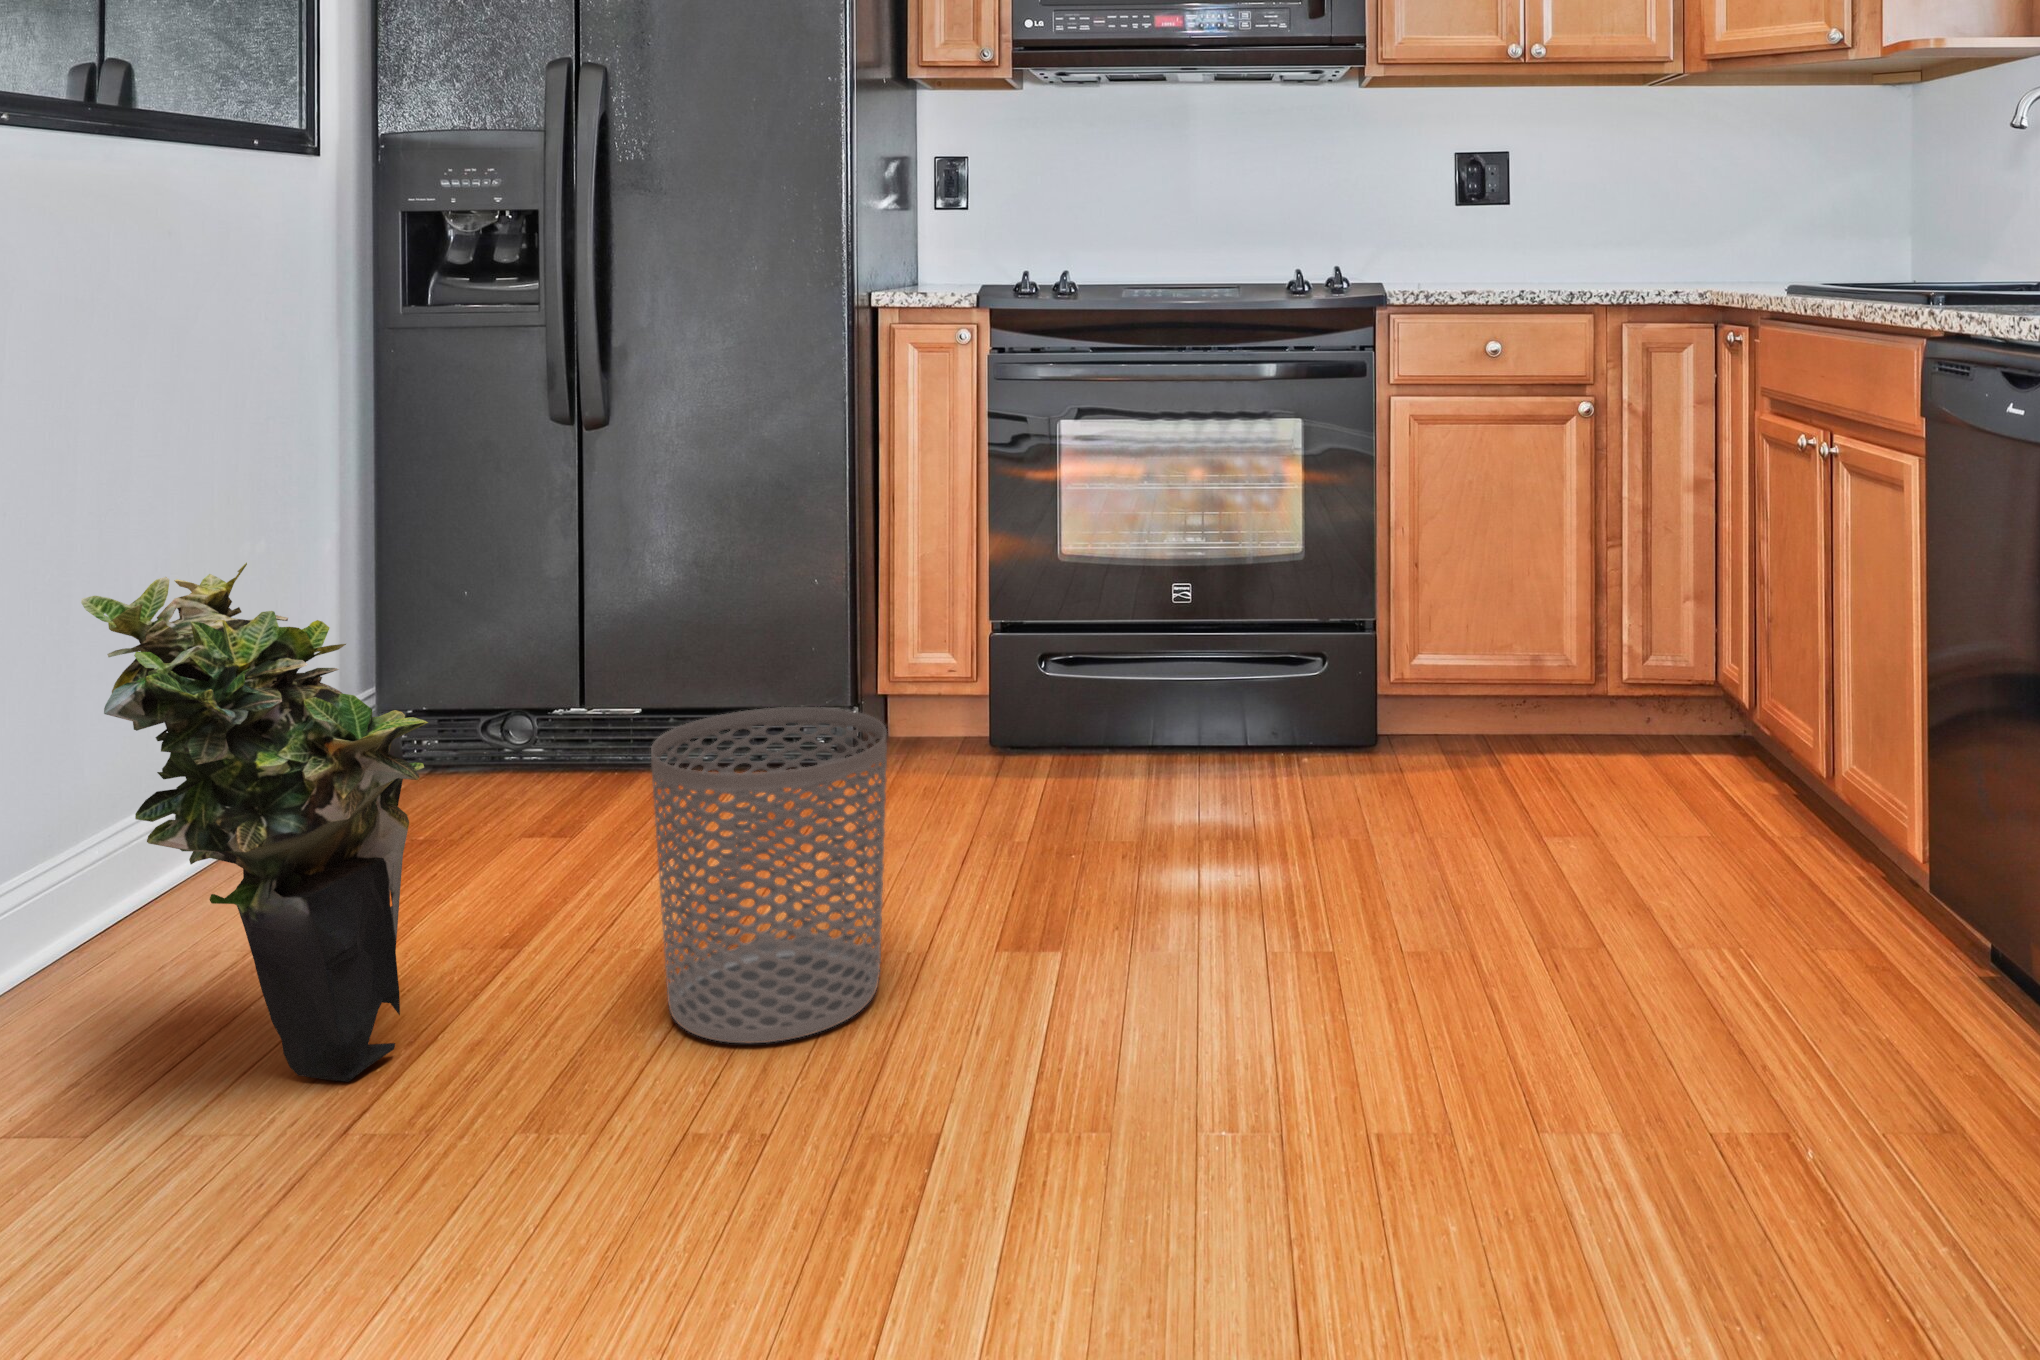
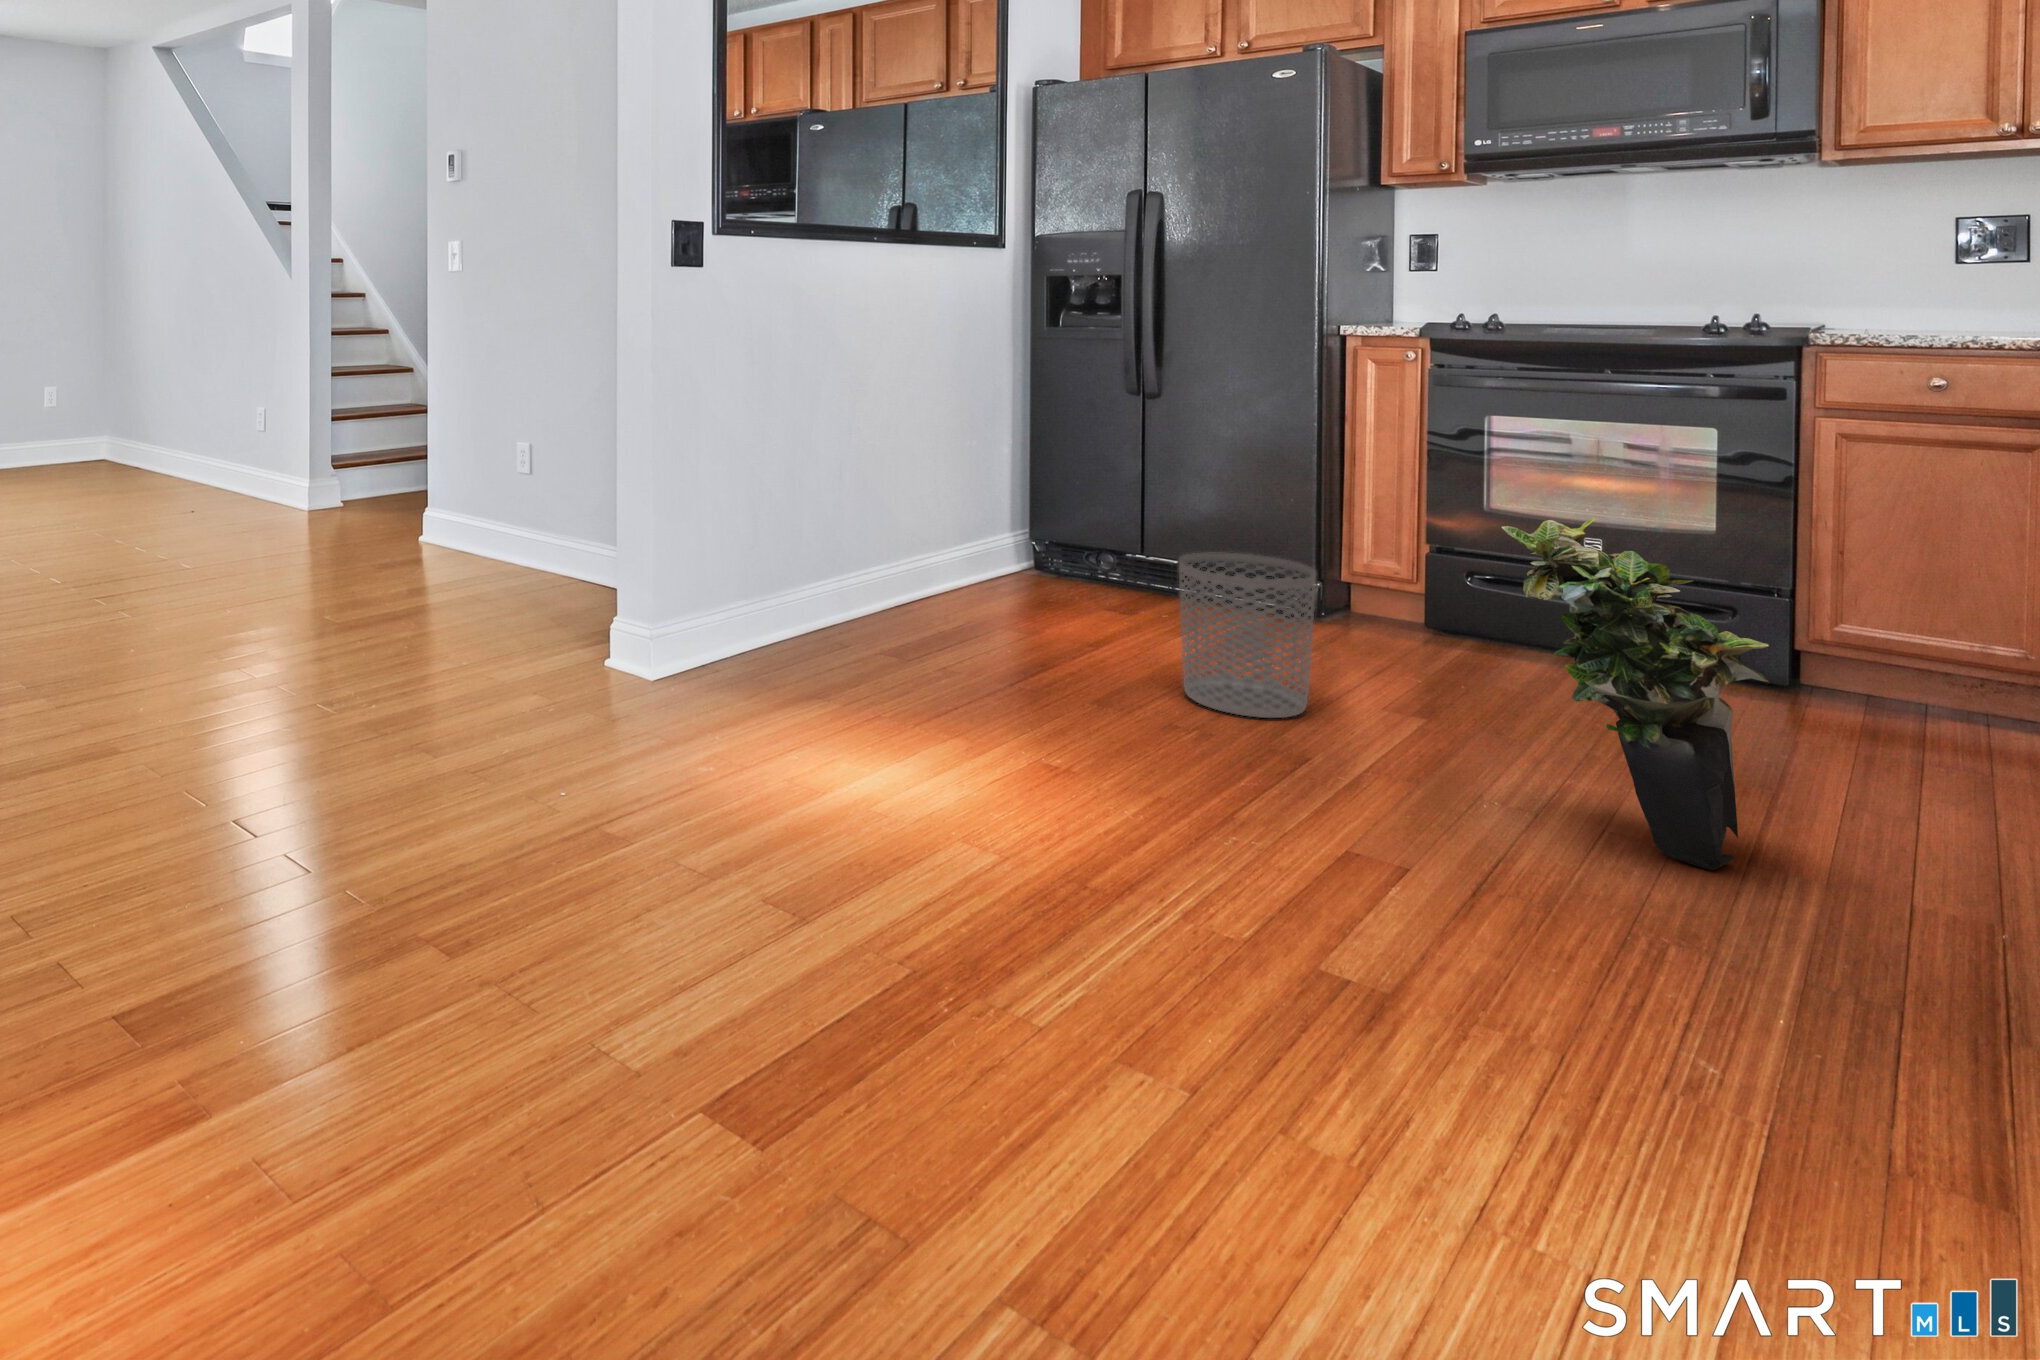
potted plant: present [81,563,428,1082] -> present [1502,517,1769,870]

